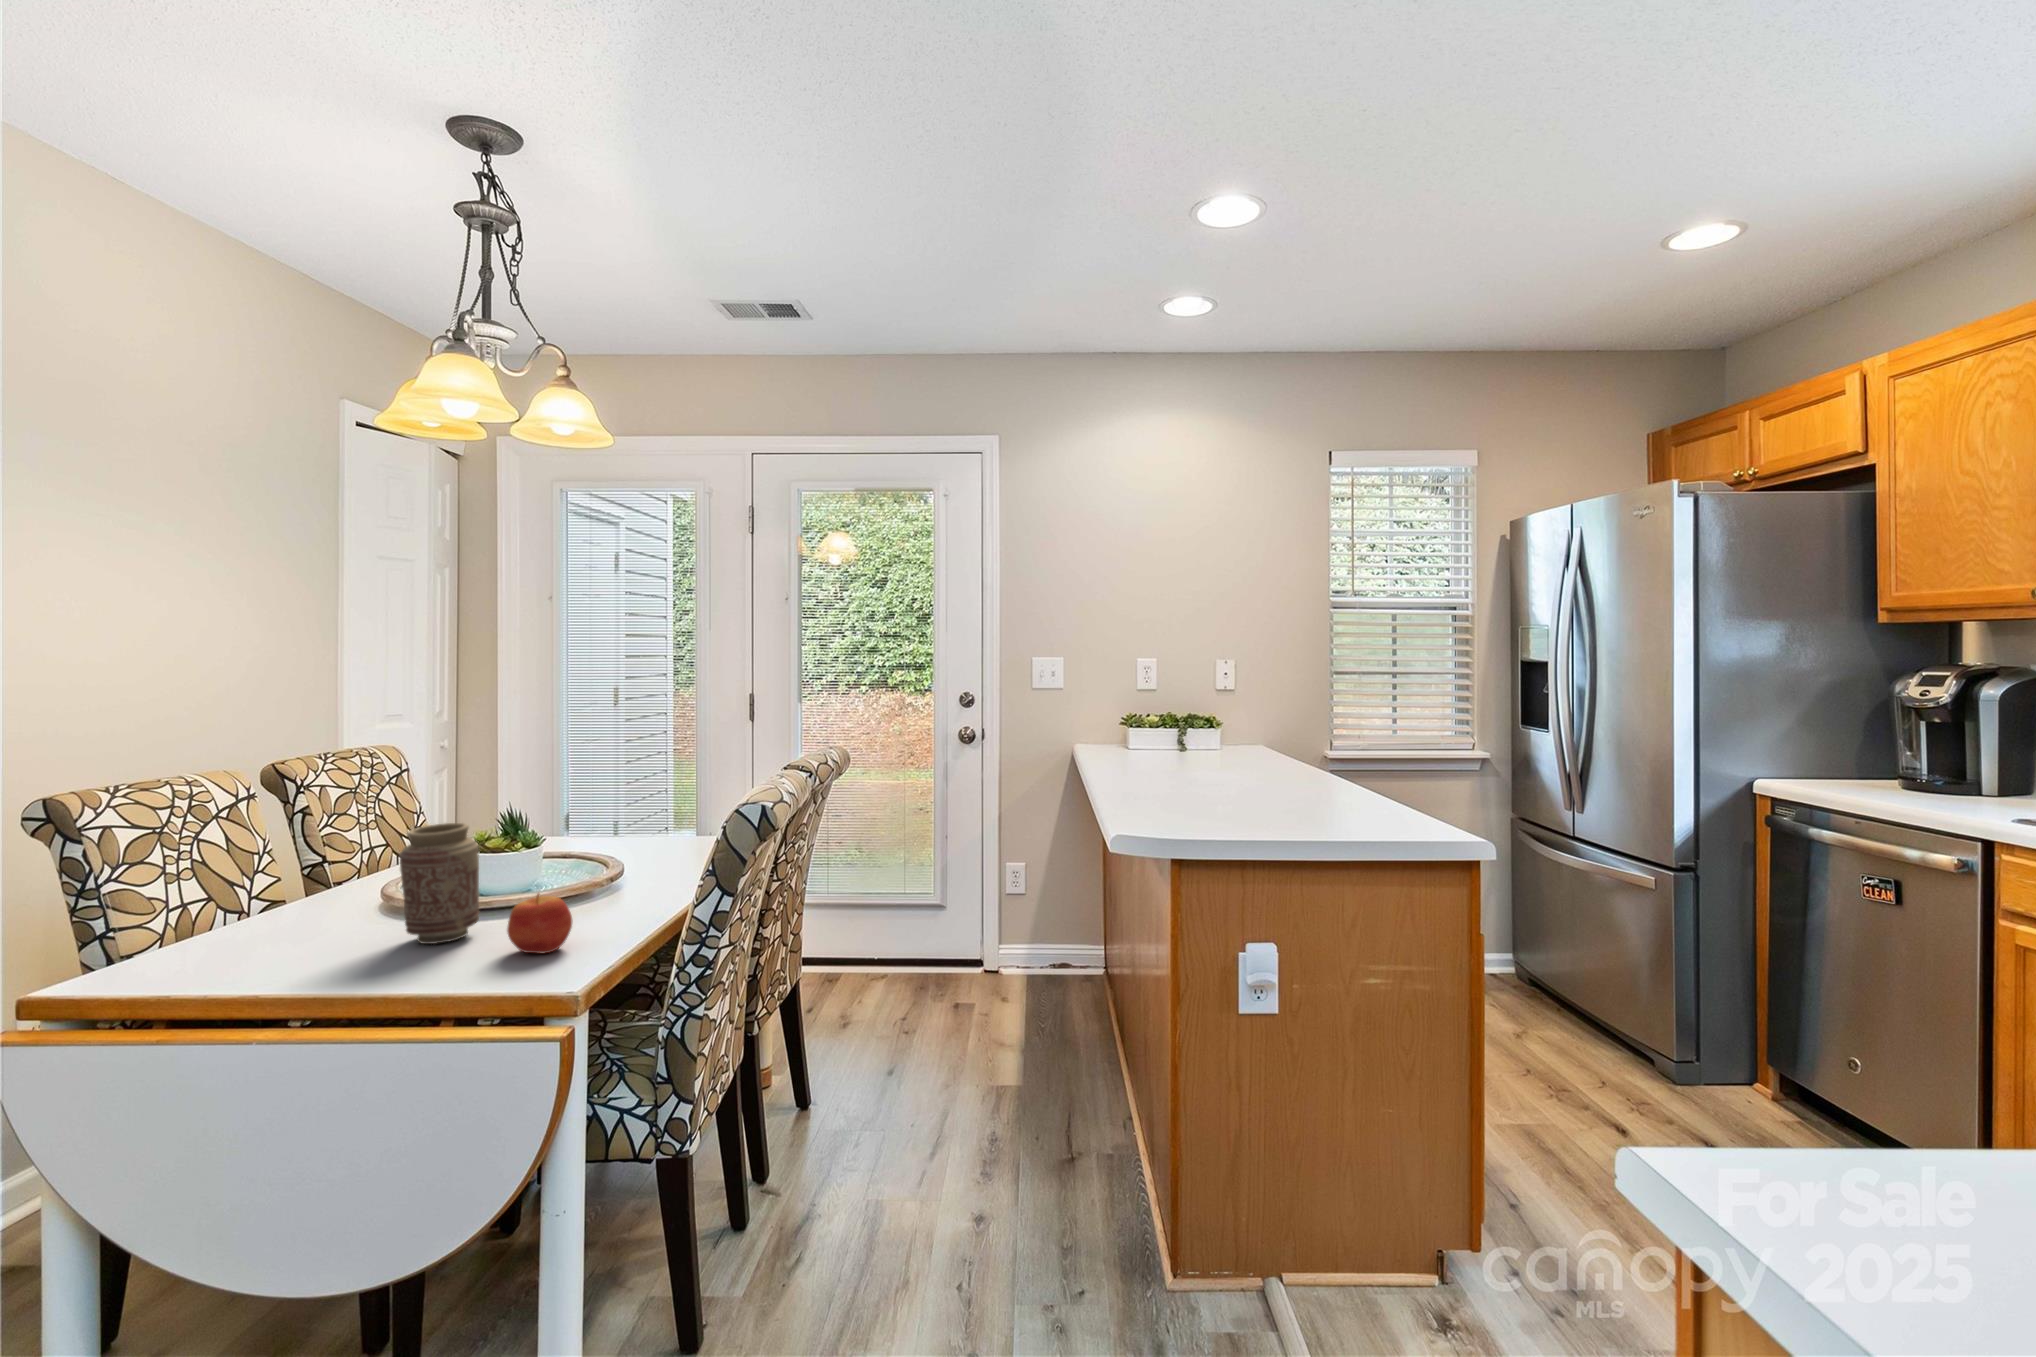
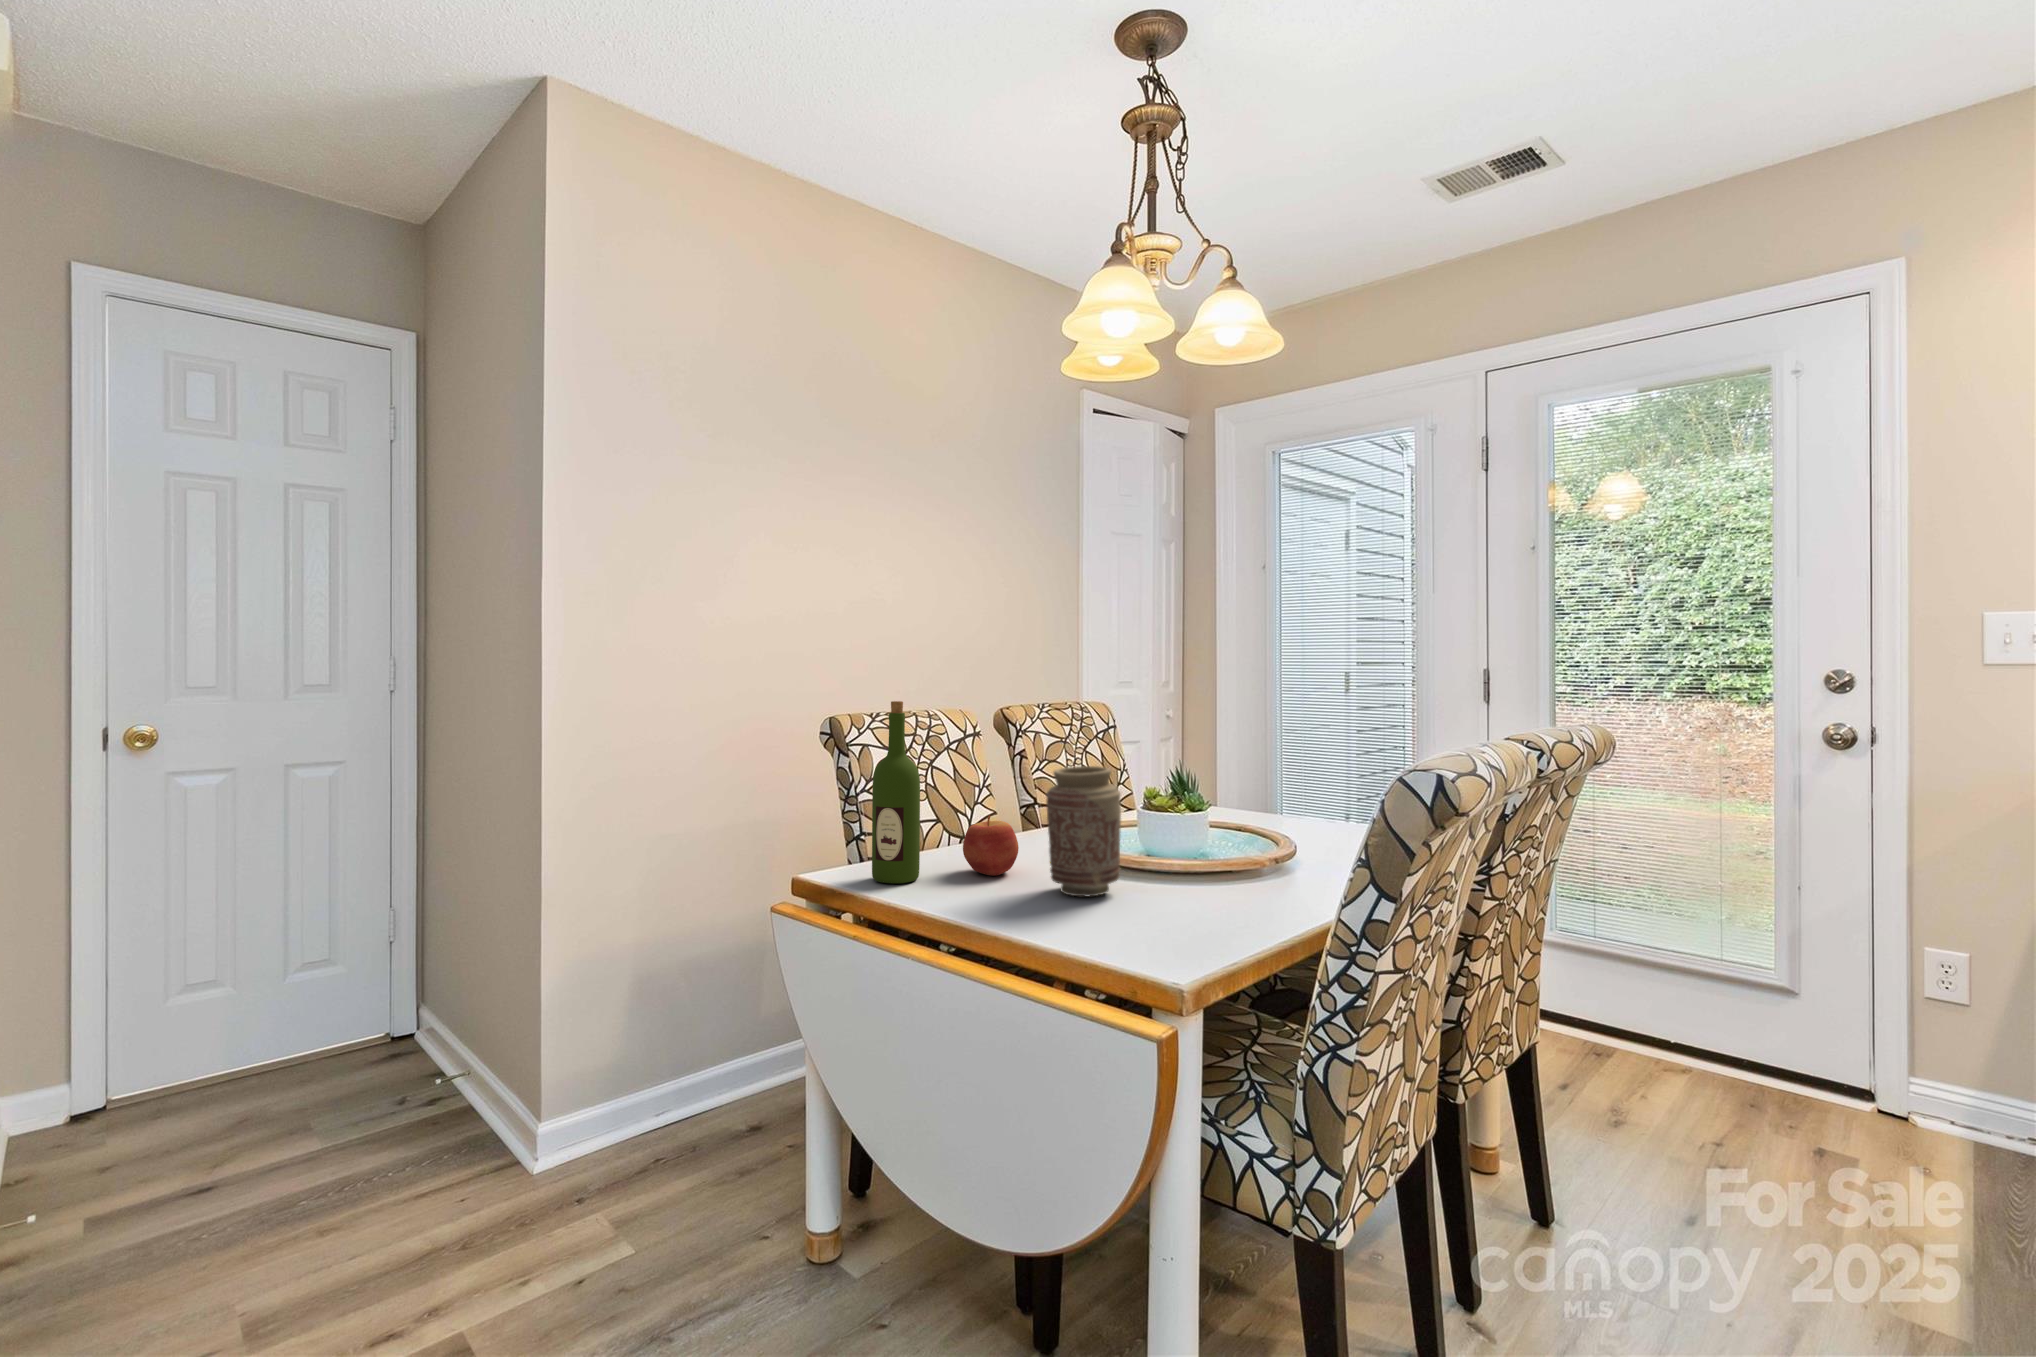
wine bottle: none [173,781,239,974] -> present [872,701,920,884]
apple: present [507,894,572,953] -> present [963,816,1019,876]

